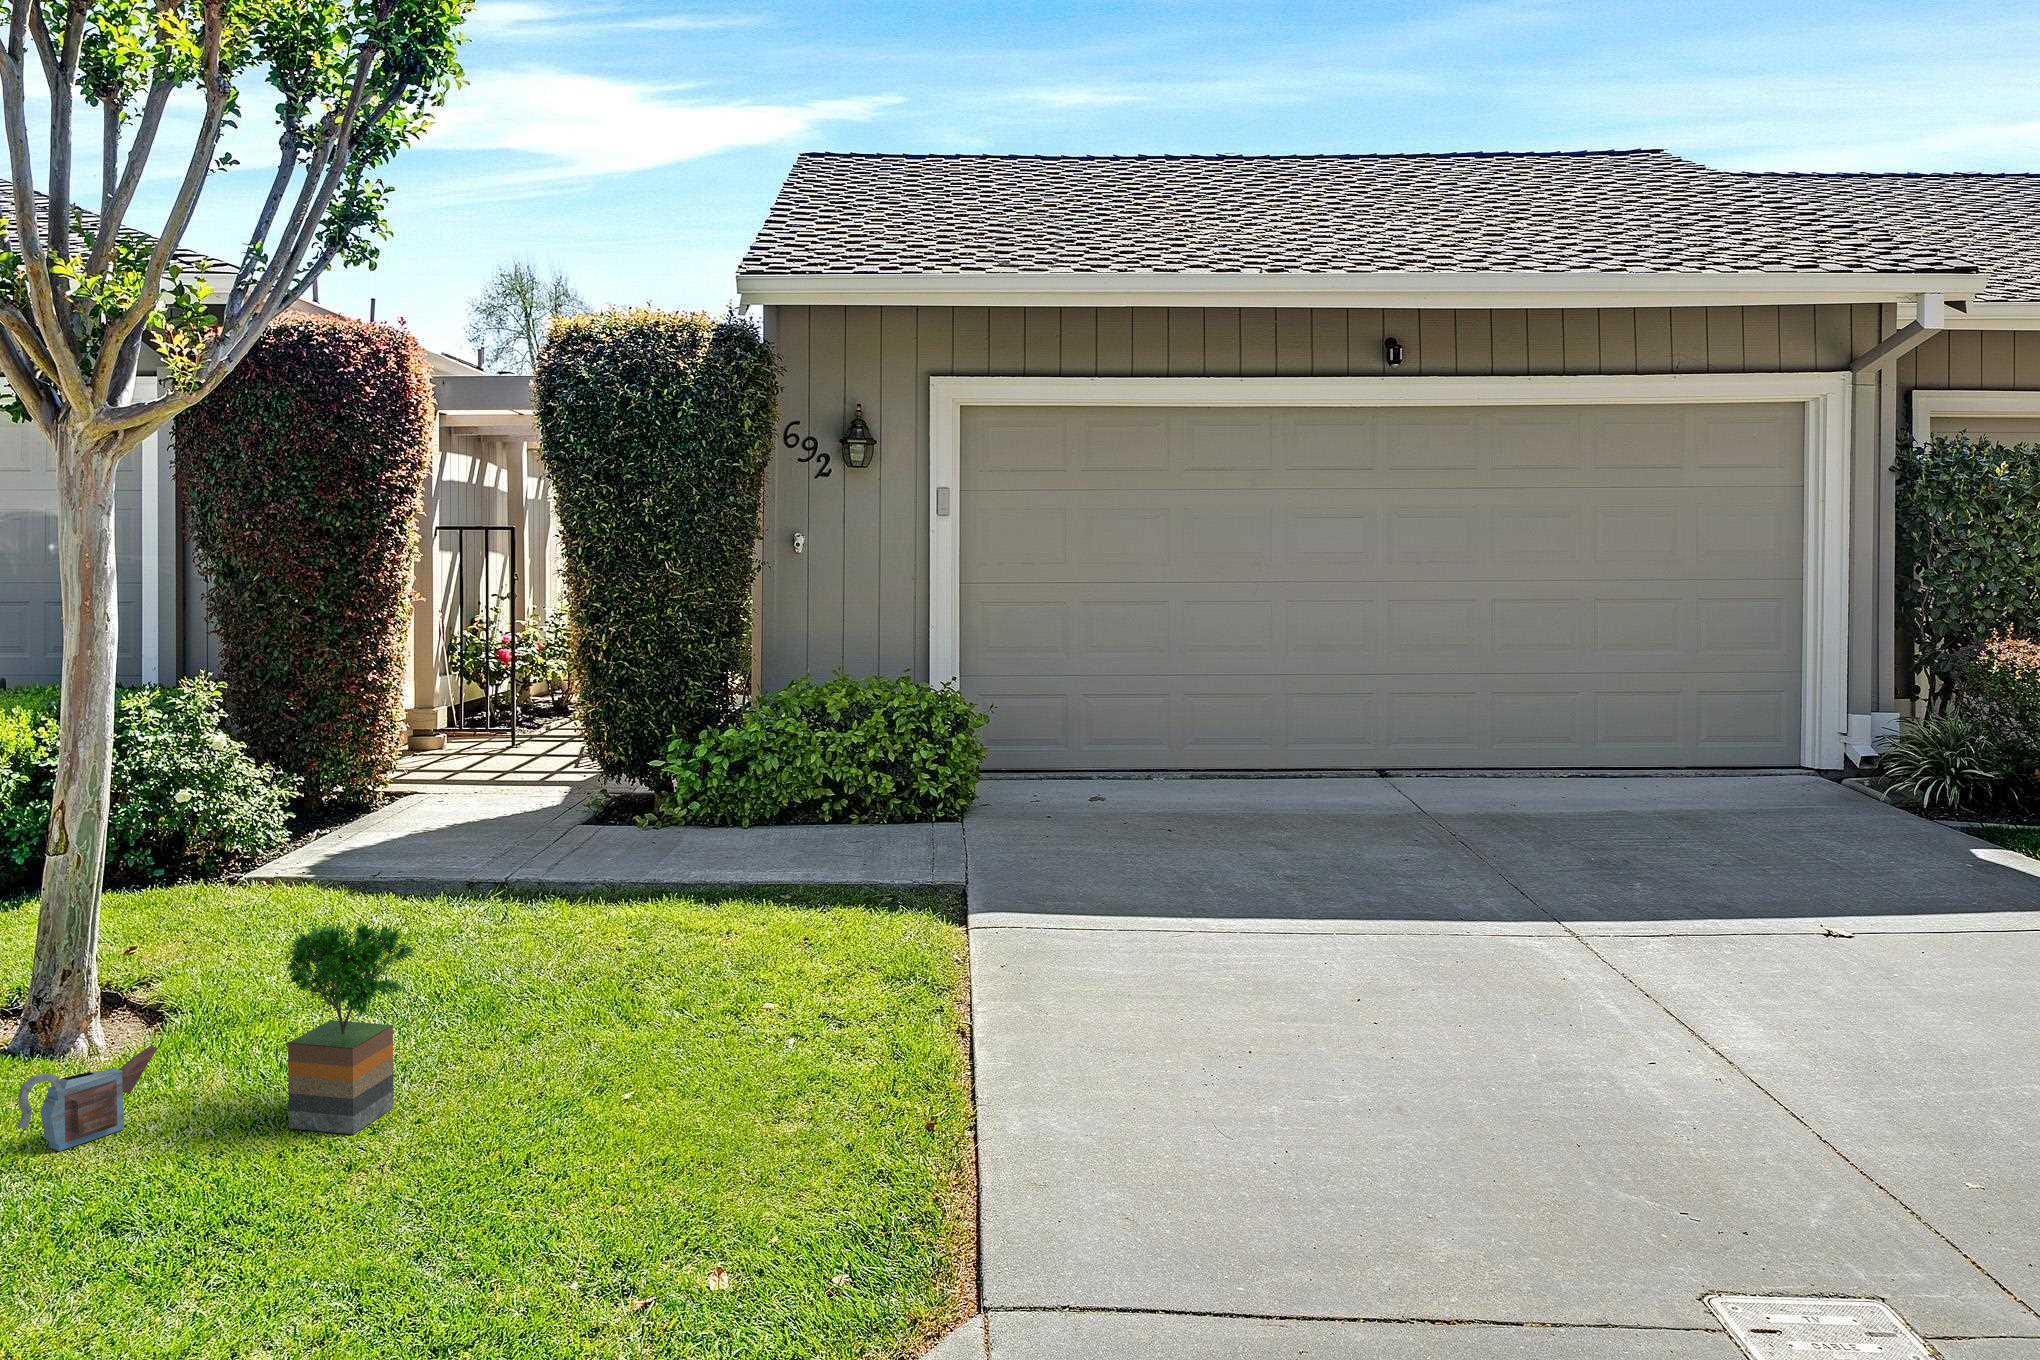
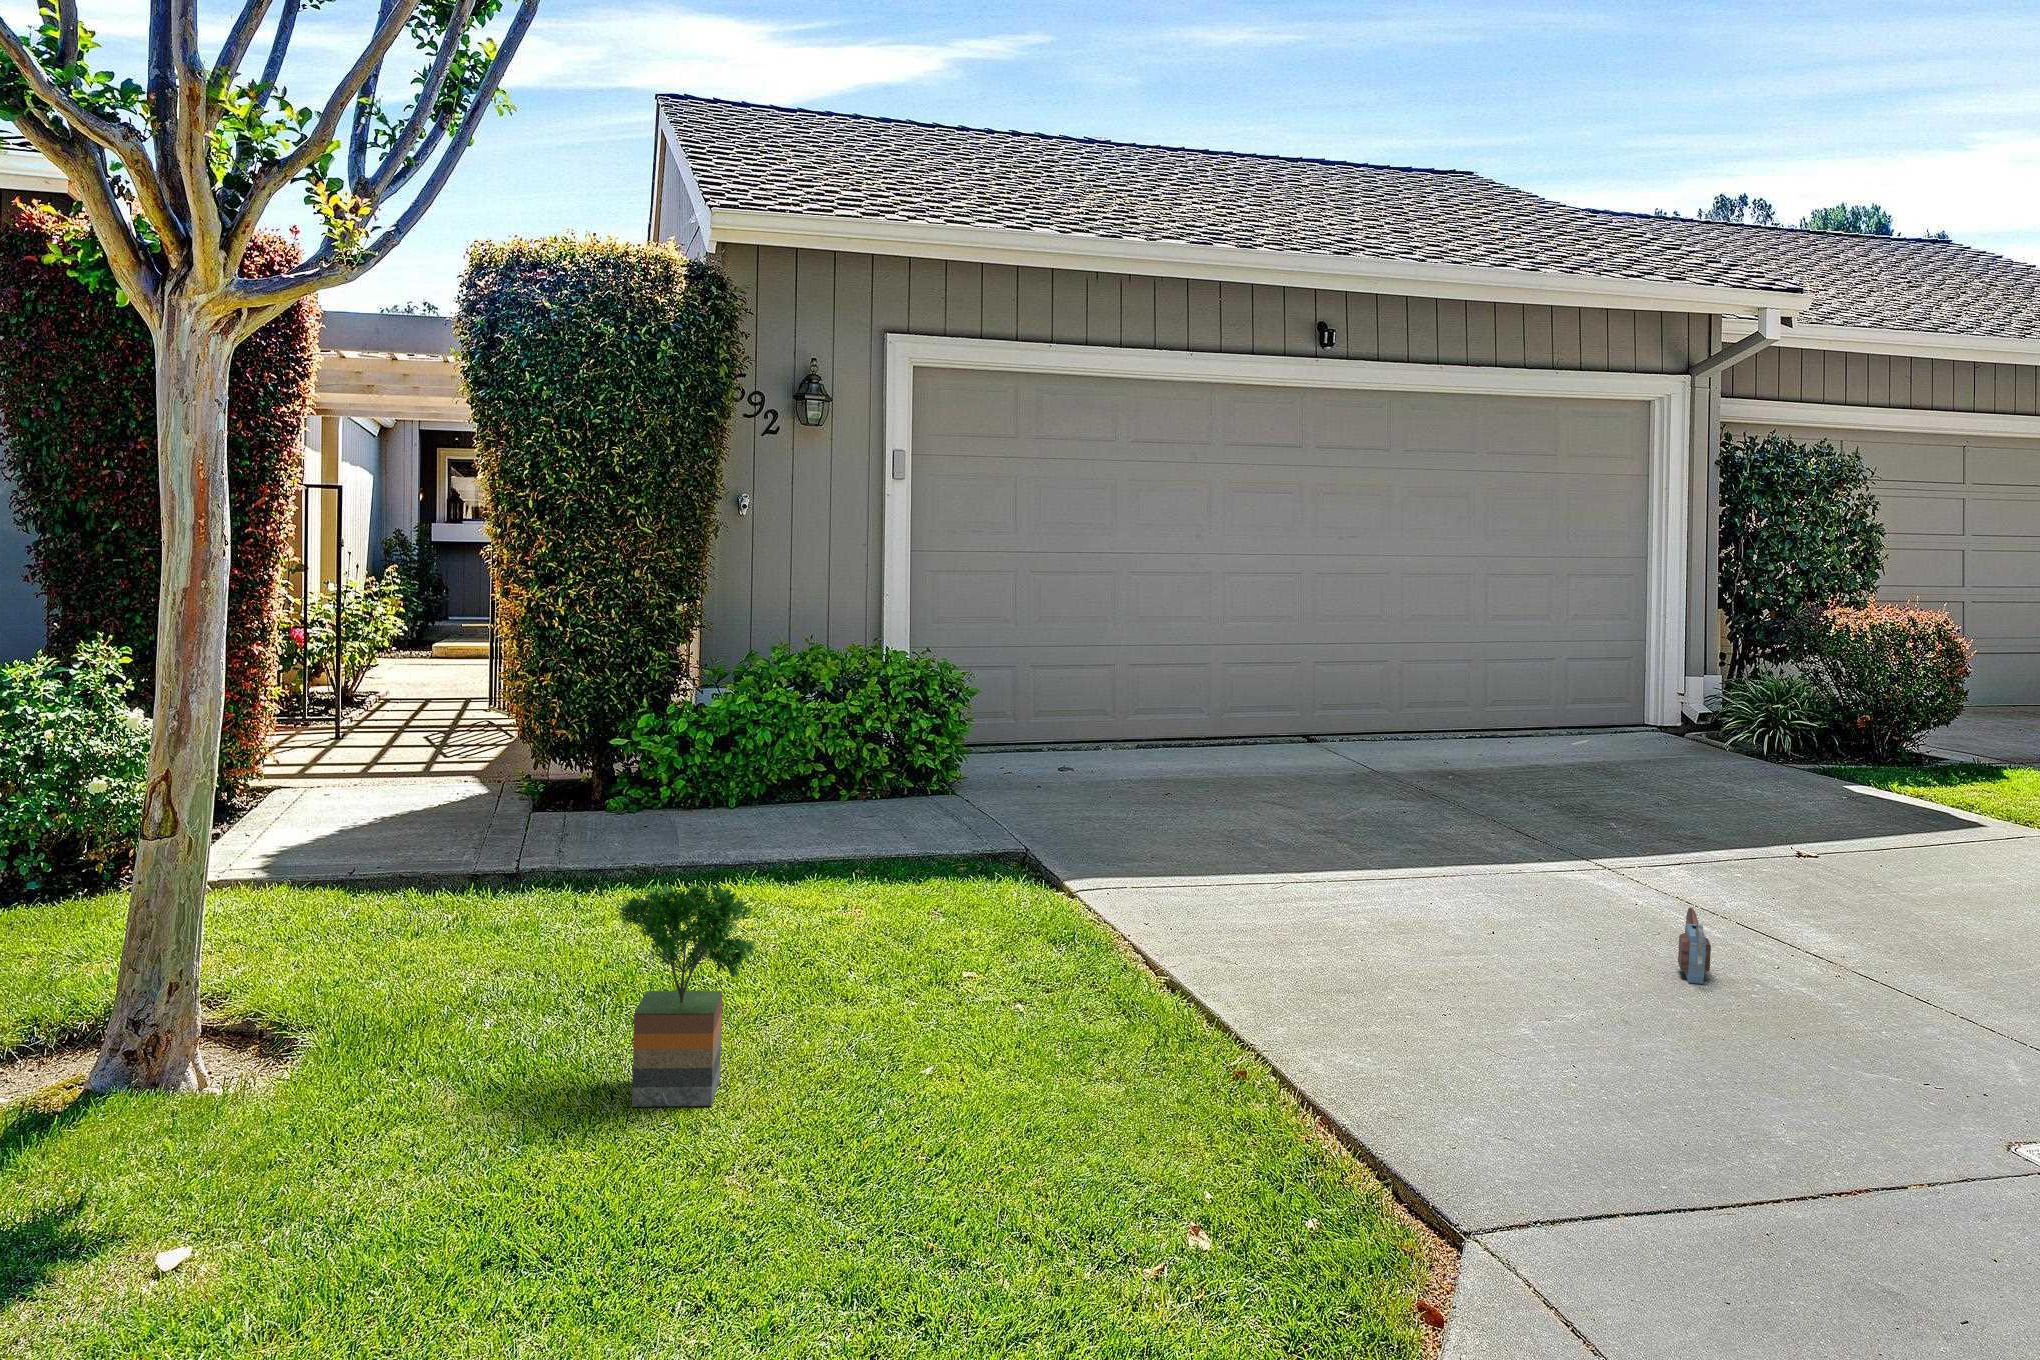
watering can: present [17,1045,158,1151] -> present [1678,907,1711,984]

